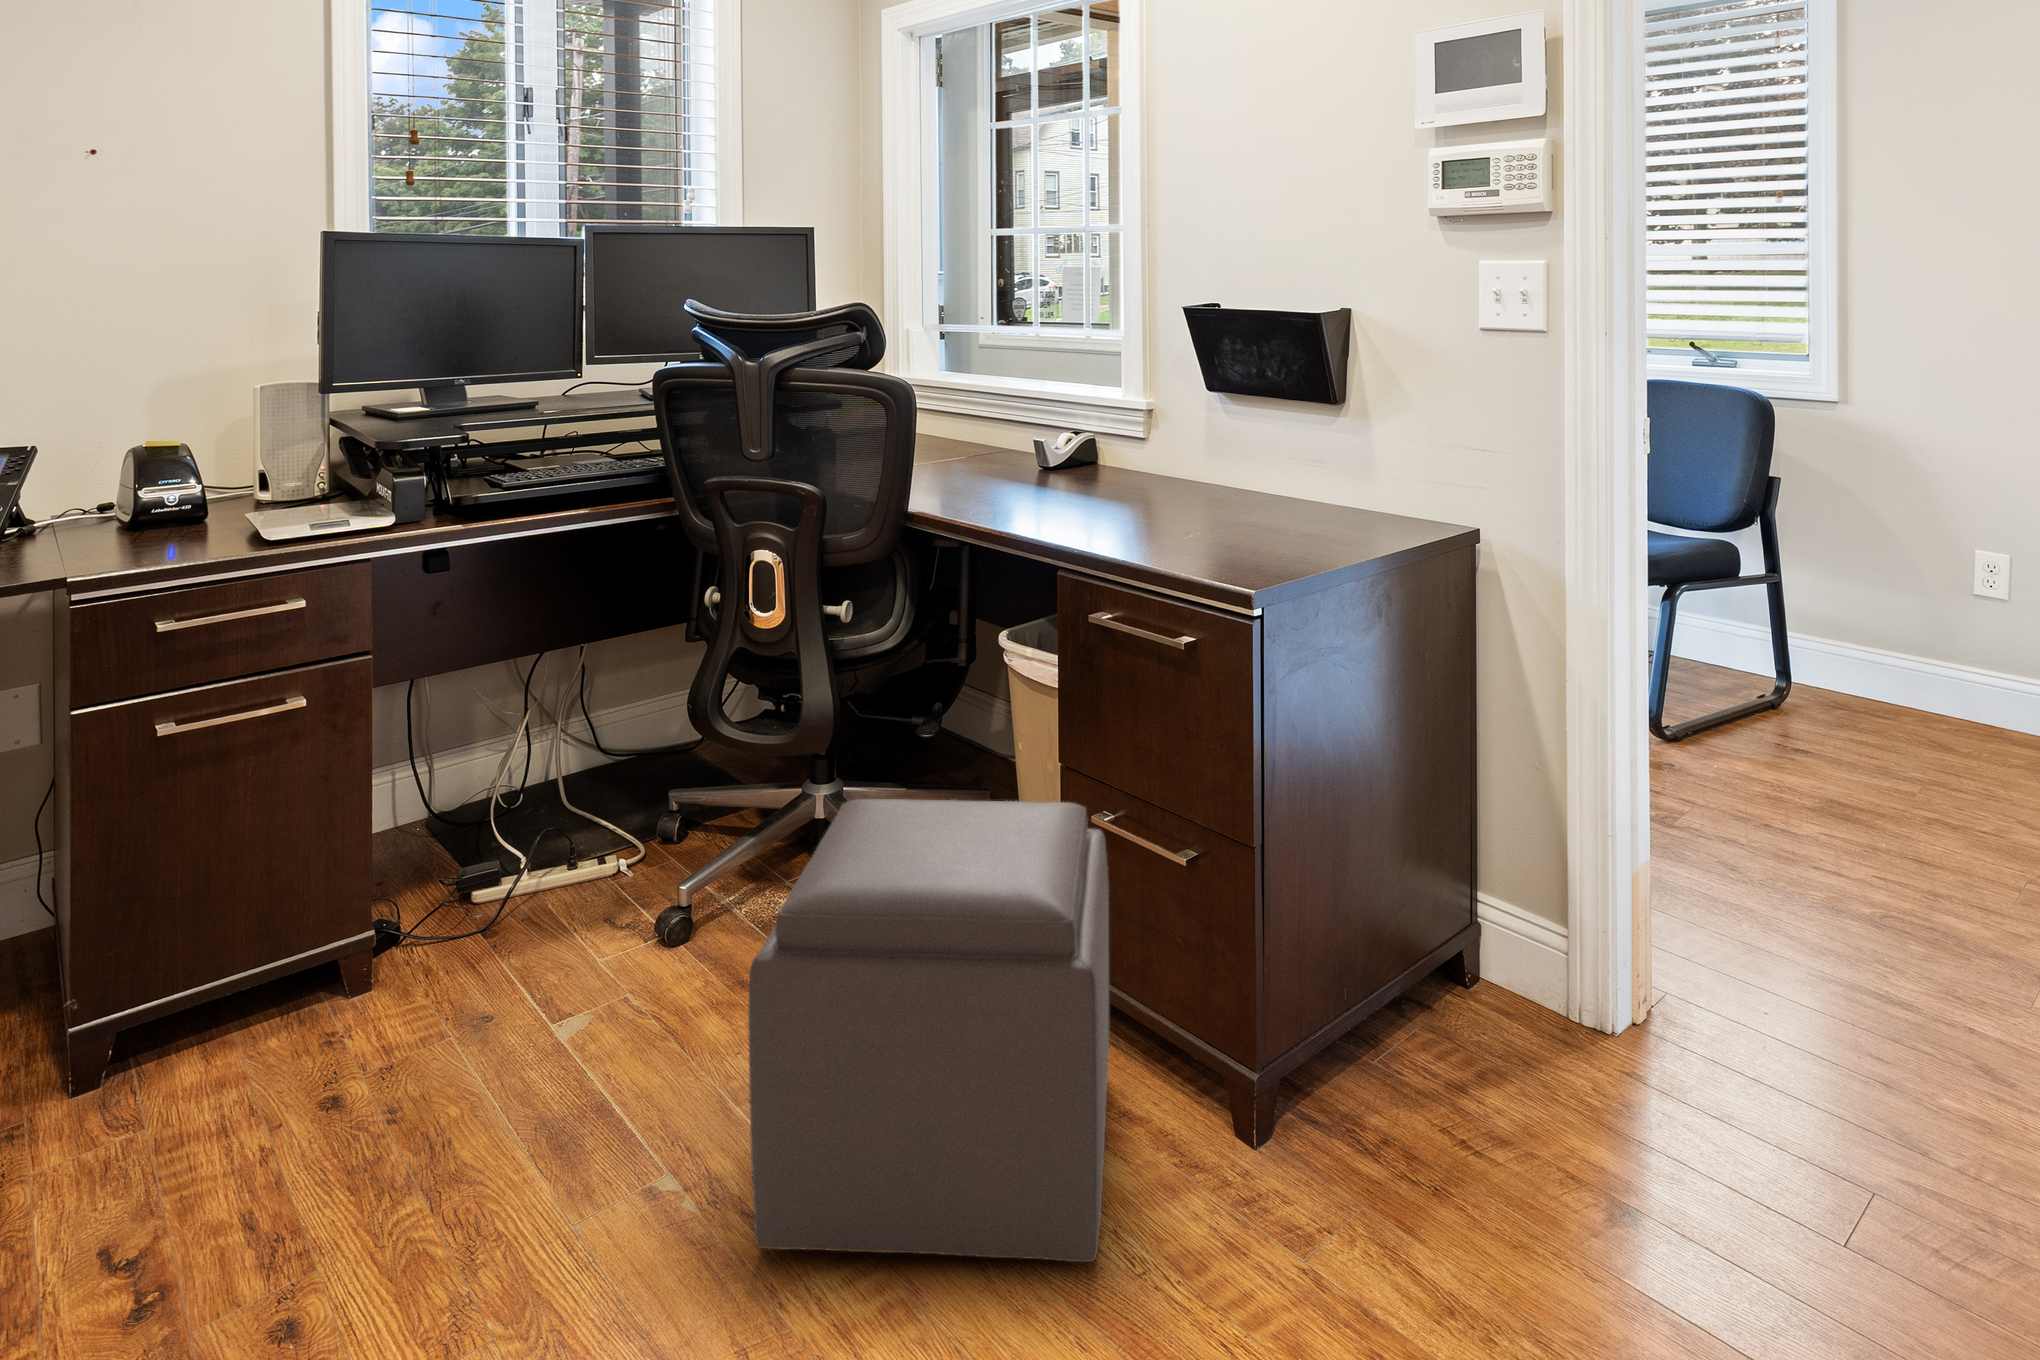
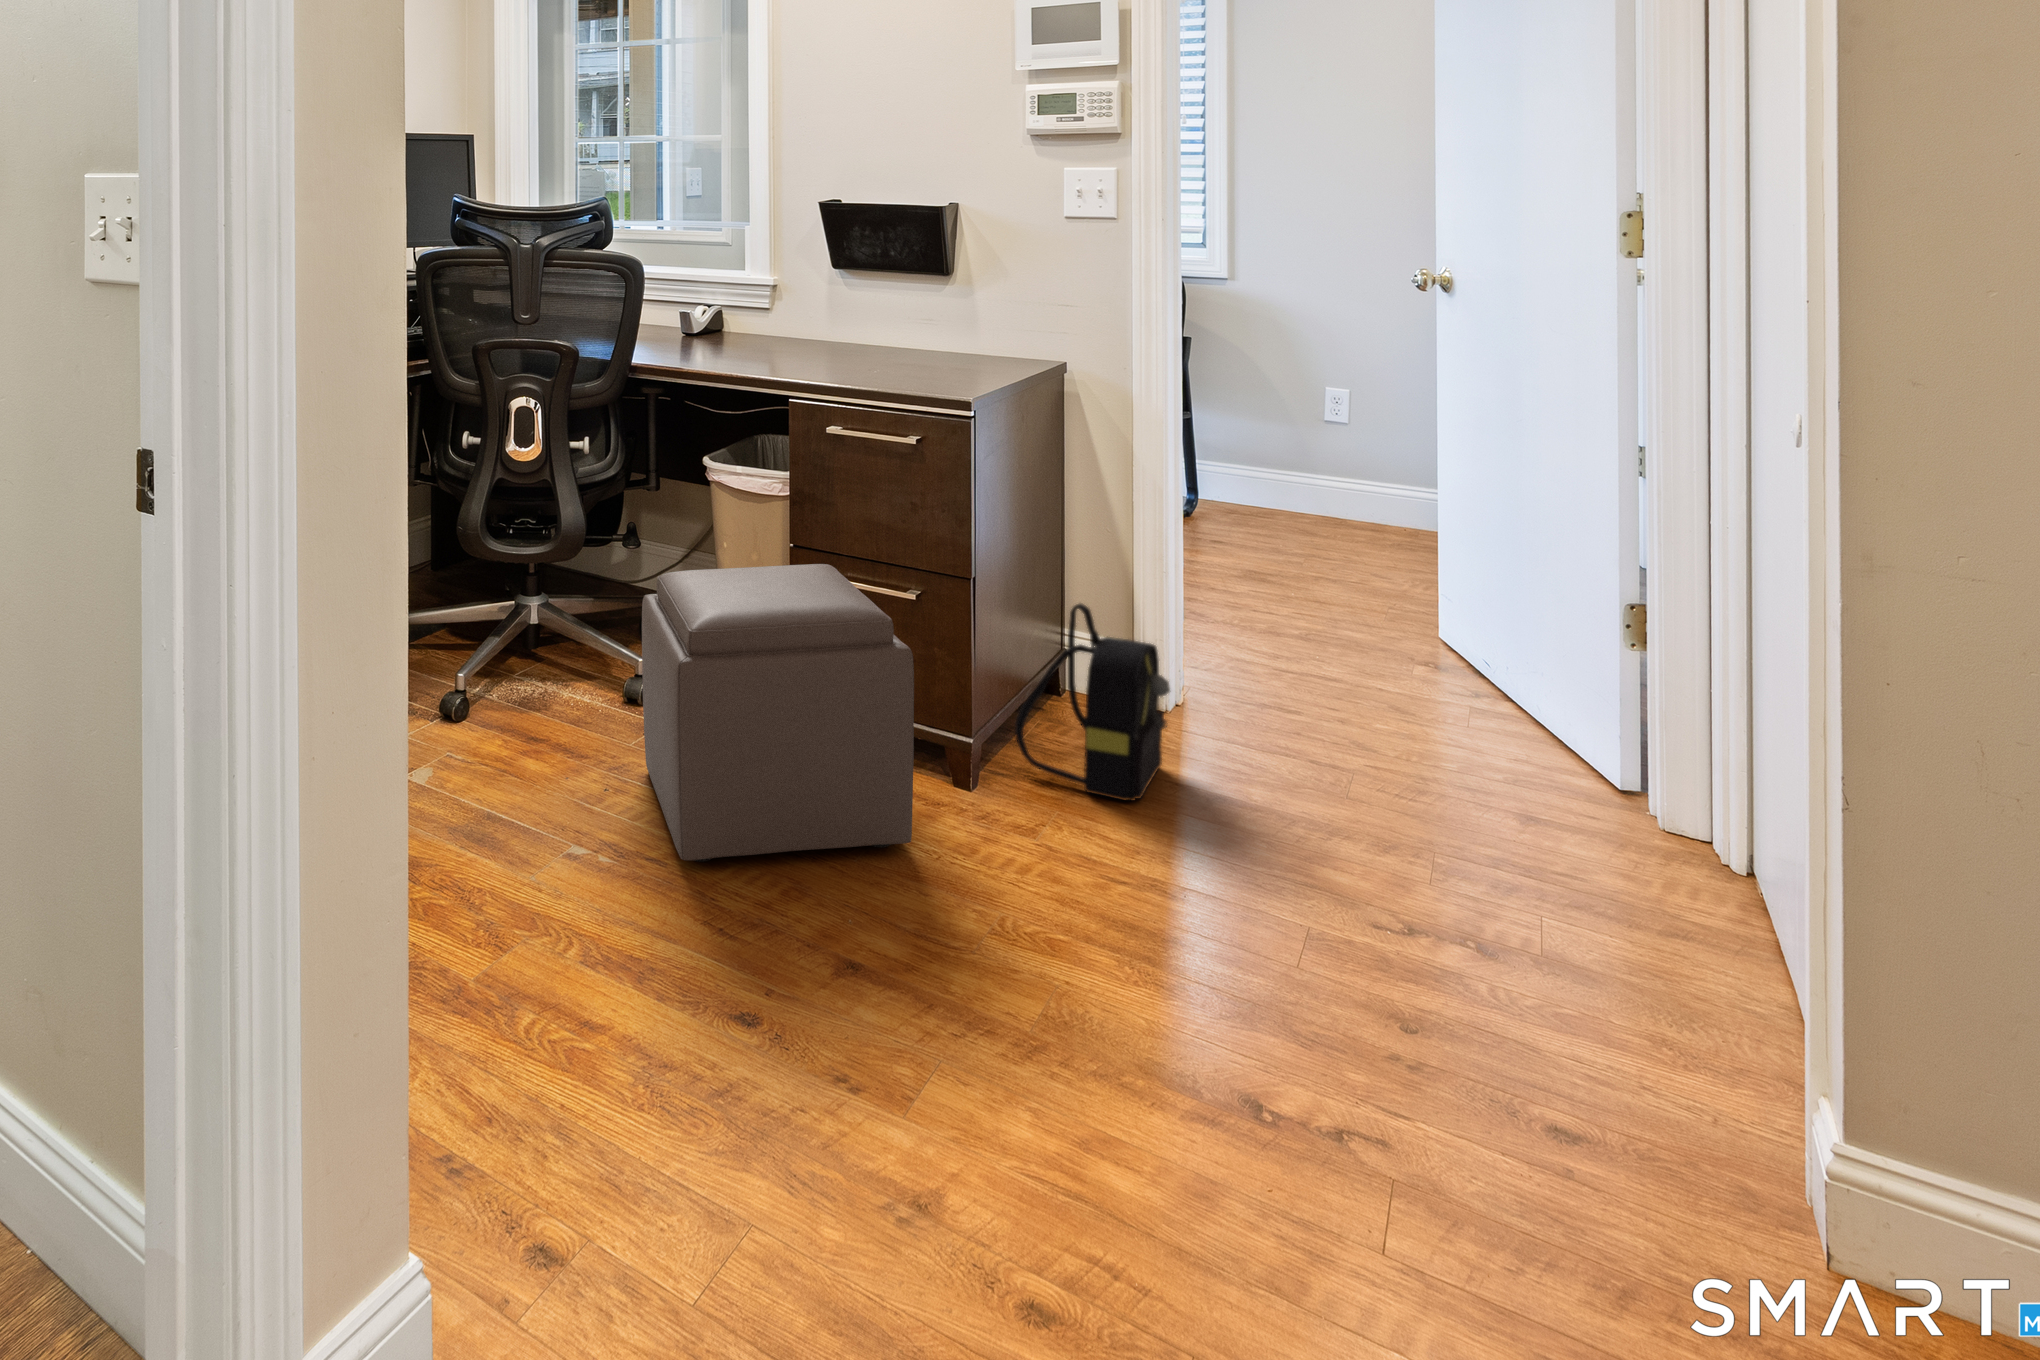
backpack: none [1336,891,1564,1219] -> present [1015,604,1170,801]

